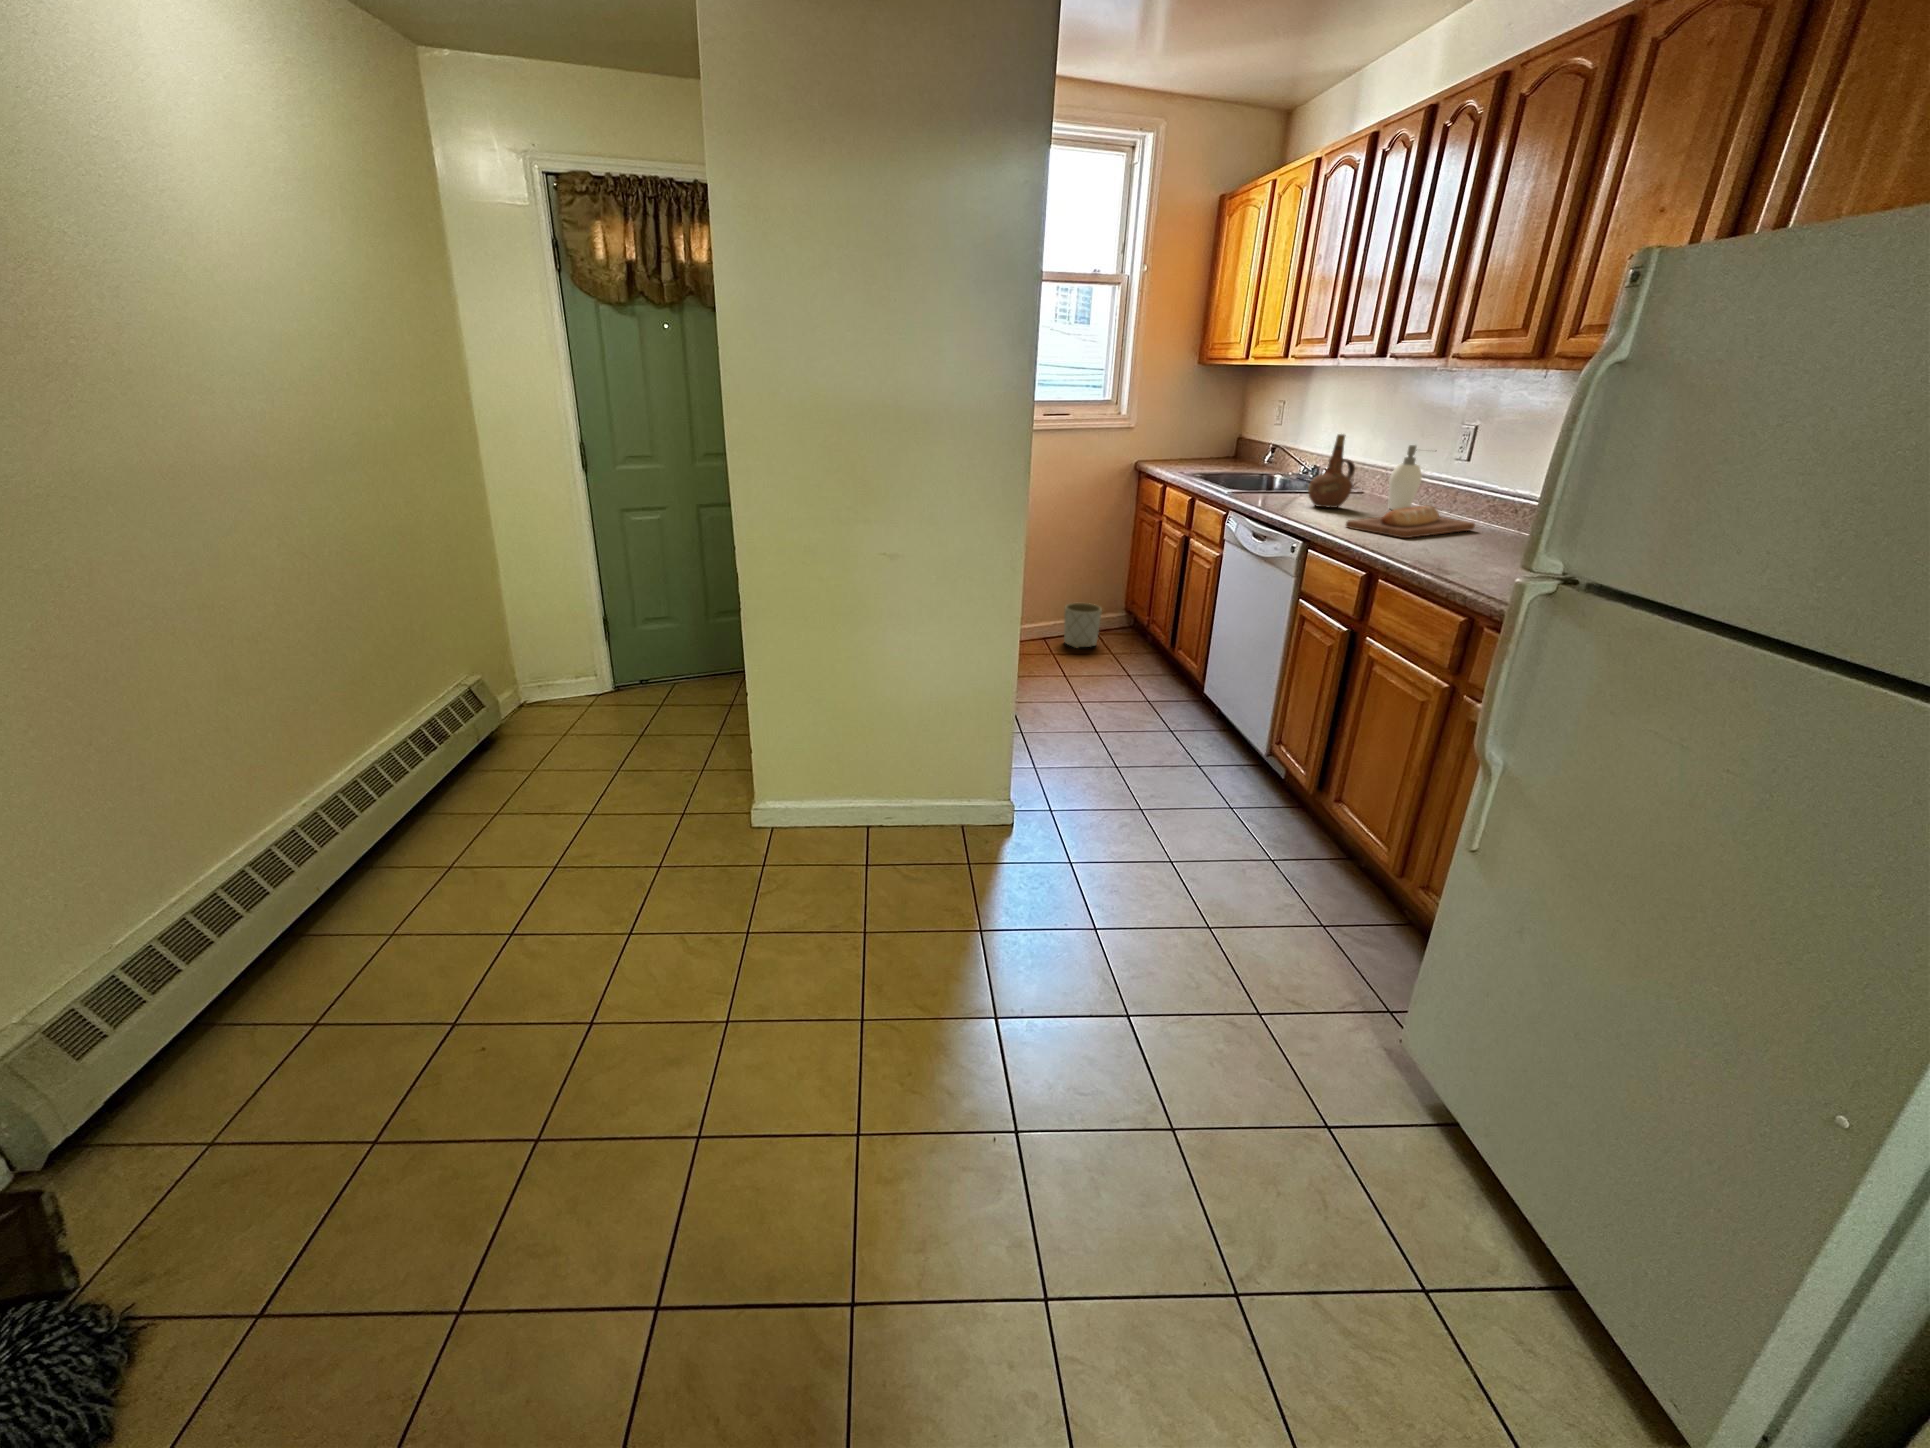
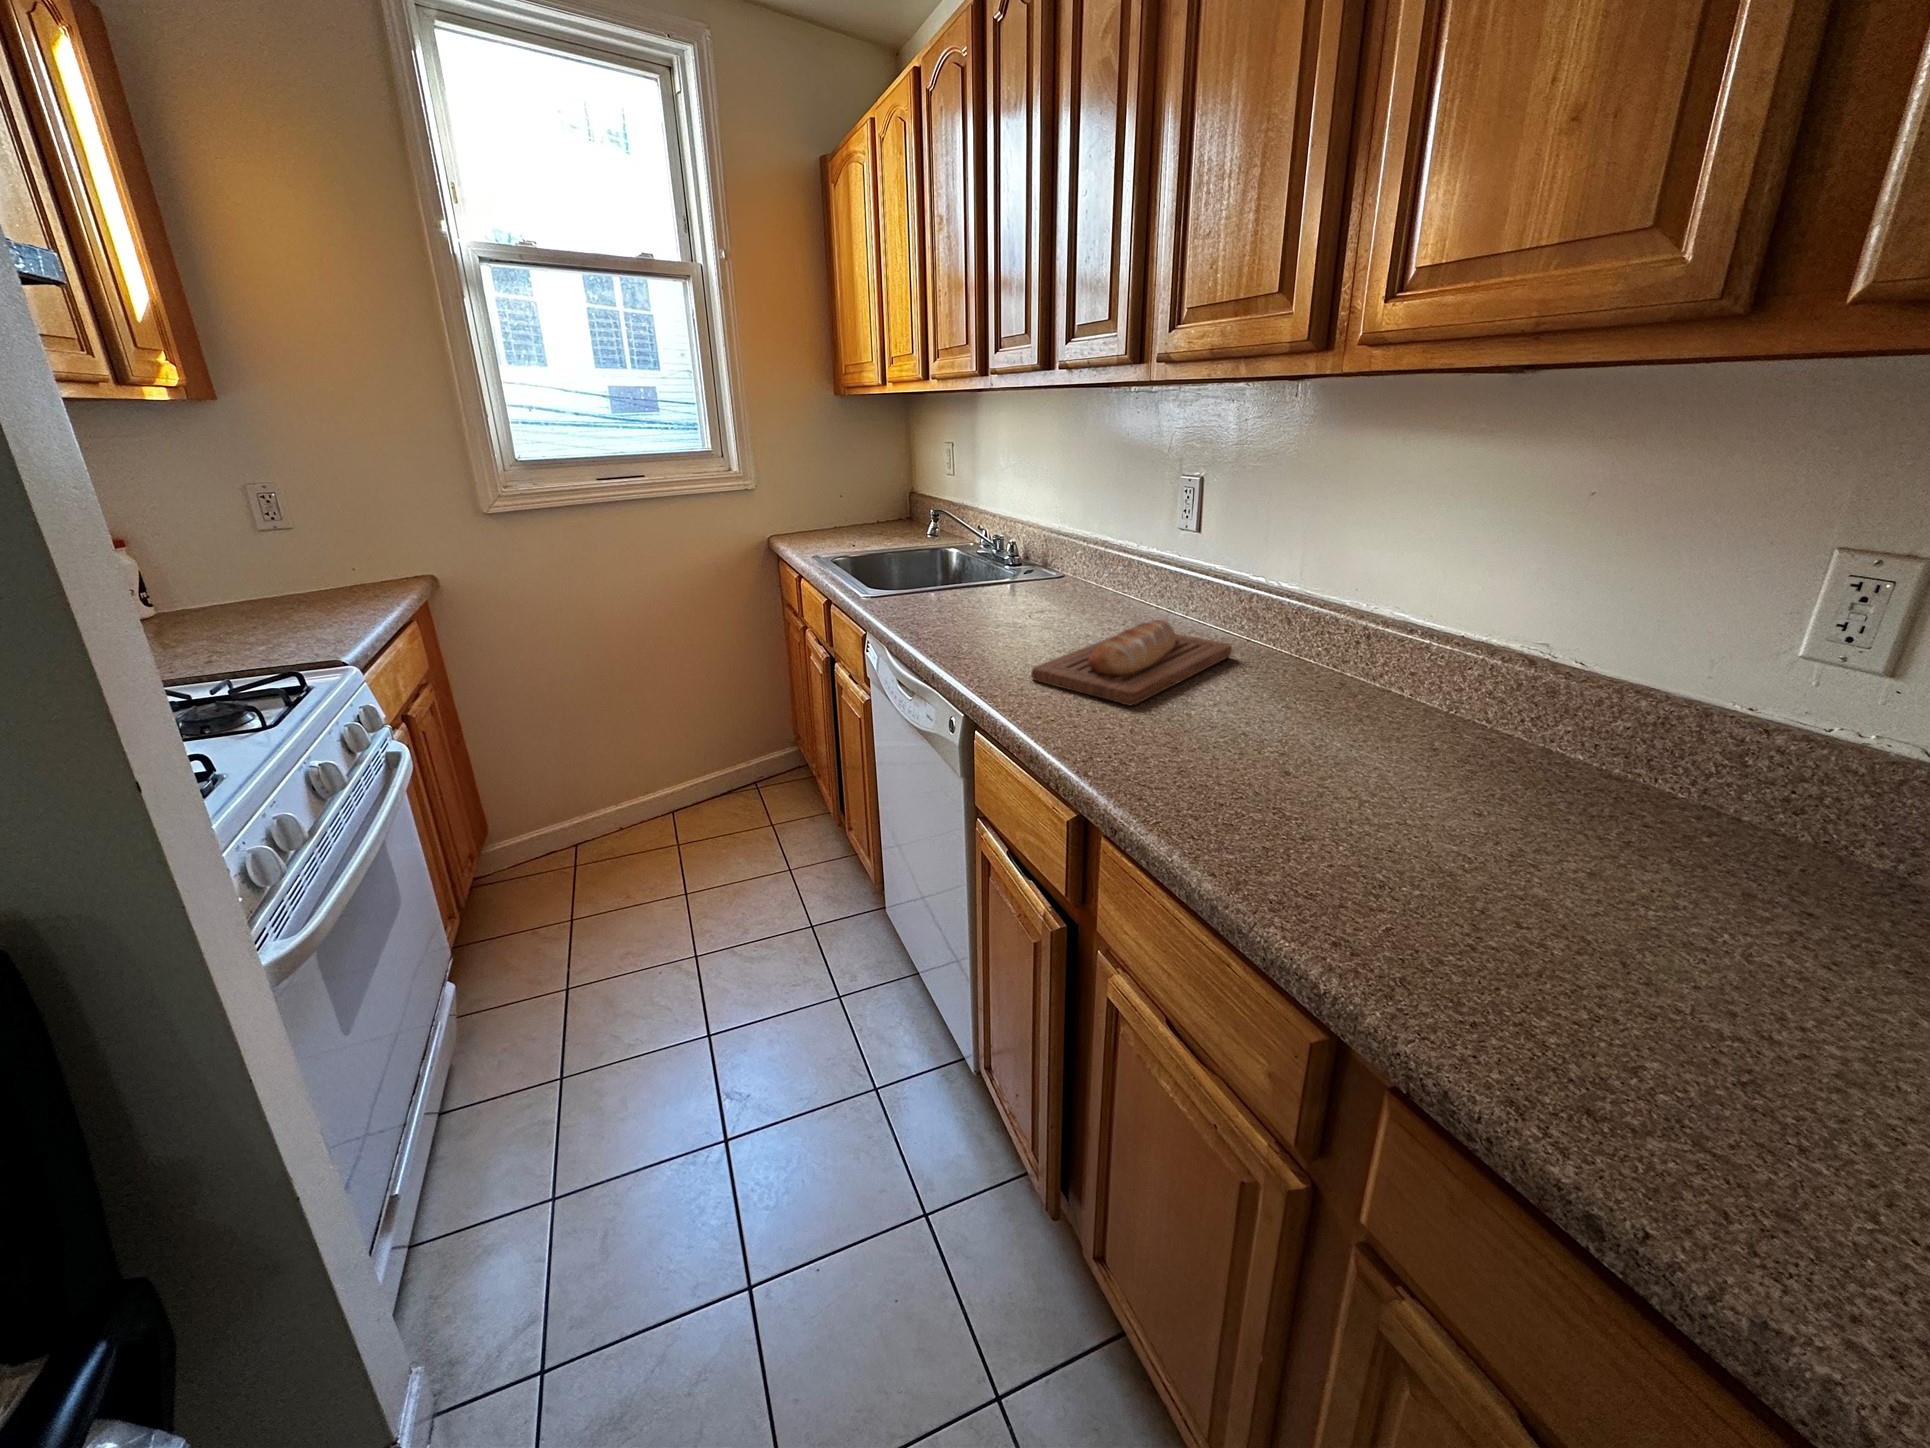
ceramic pitcher: present [1308,434,1355,508] -> none [976,499,1040,620]
soap dispenser: present [1389,445,1422,510] -> none [1092,510,1154,612]
planter: present [1064,603,1102,648] -> none [696,747,755,820]

